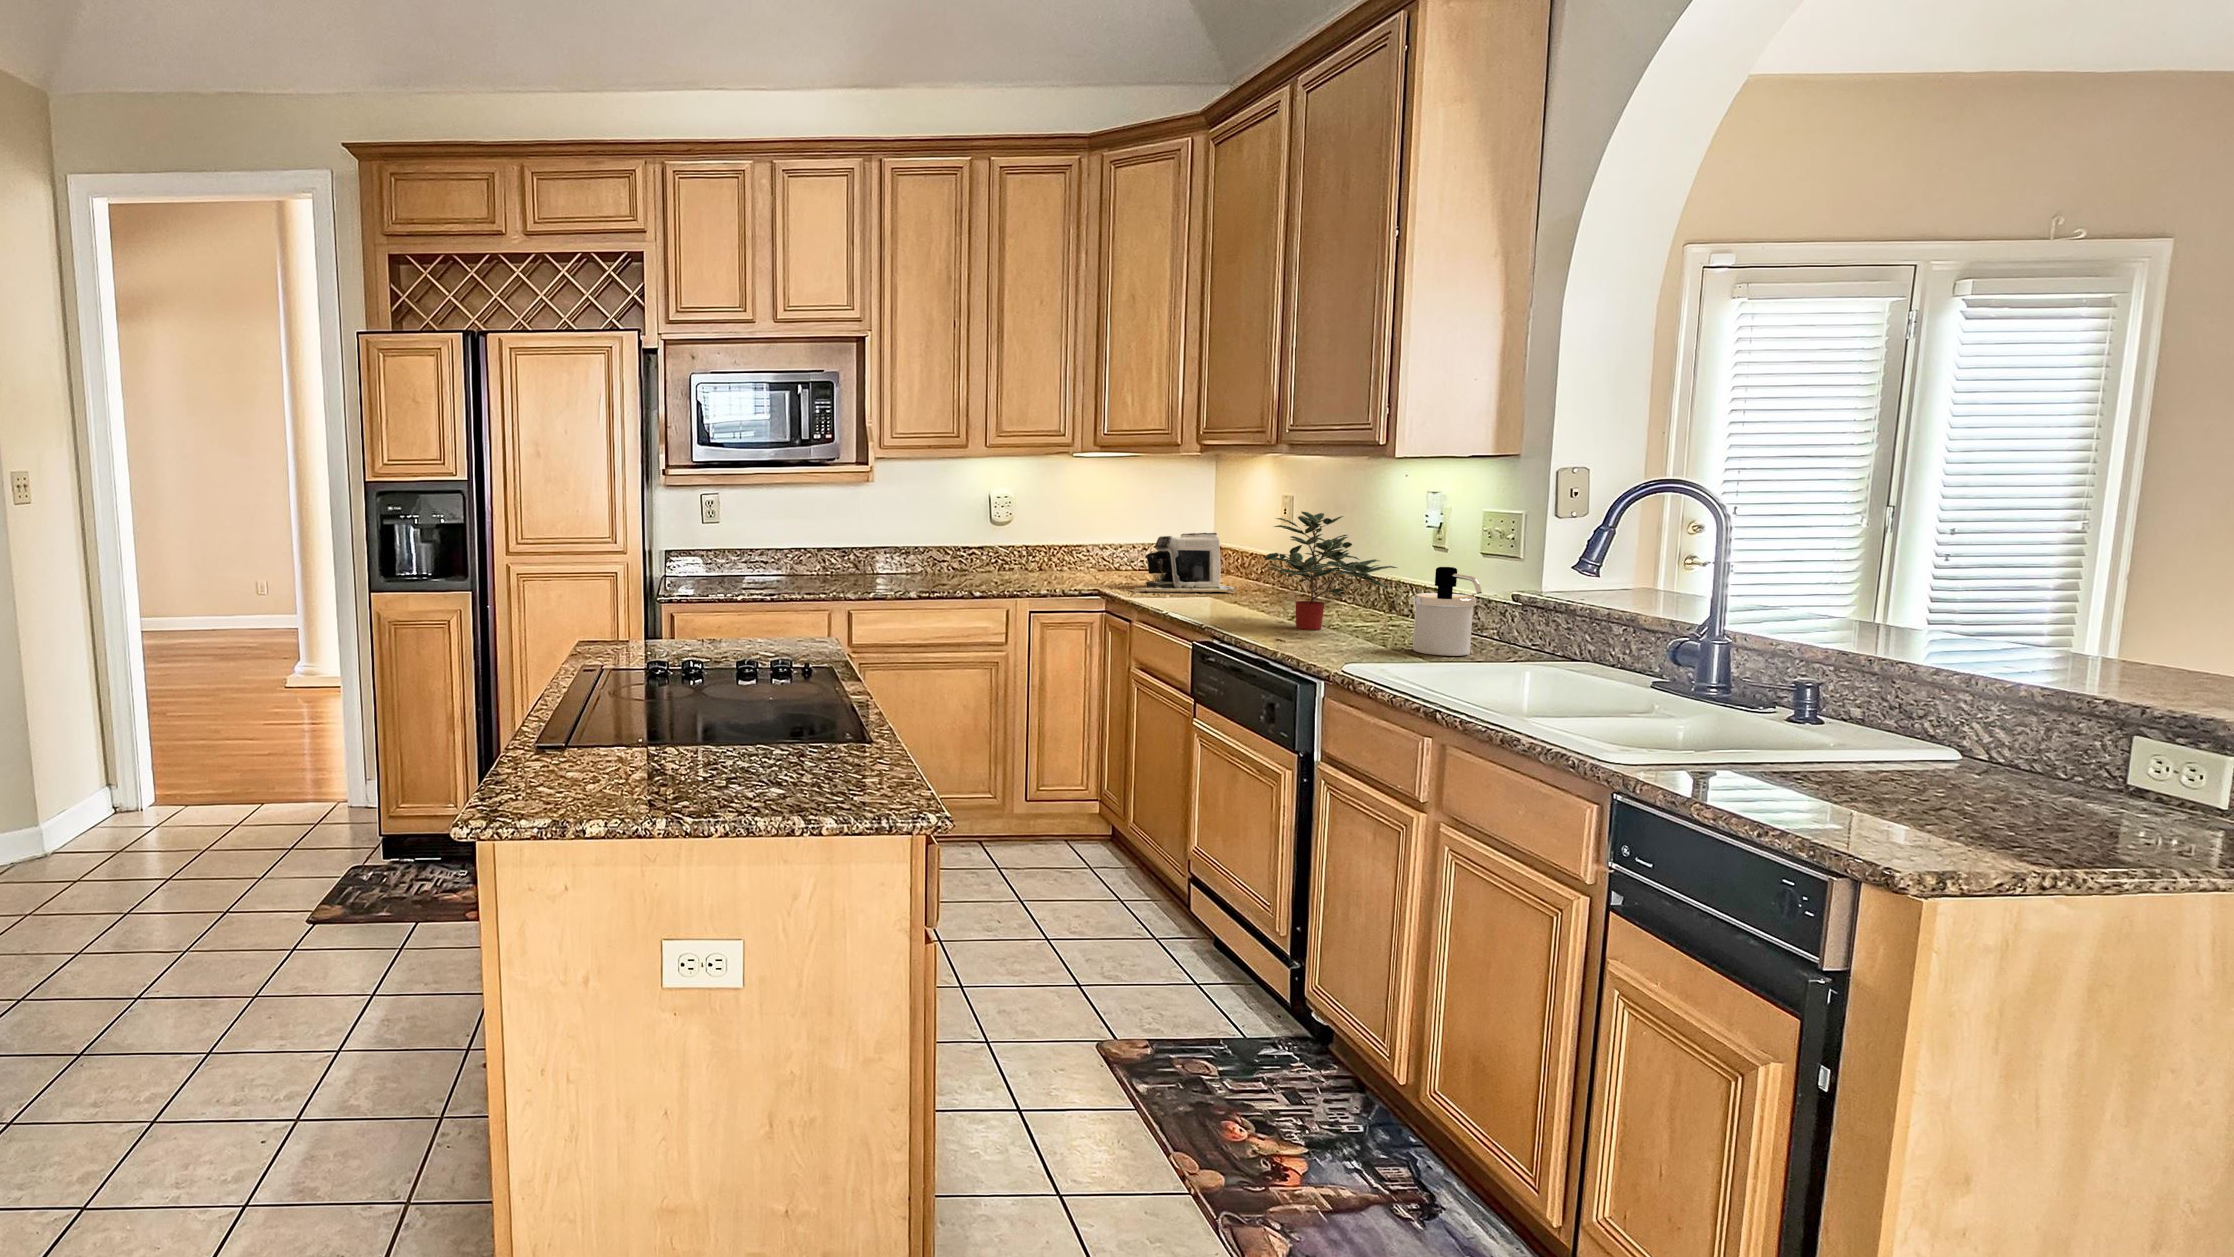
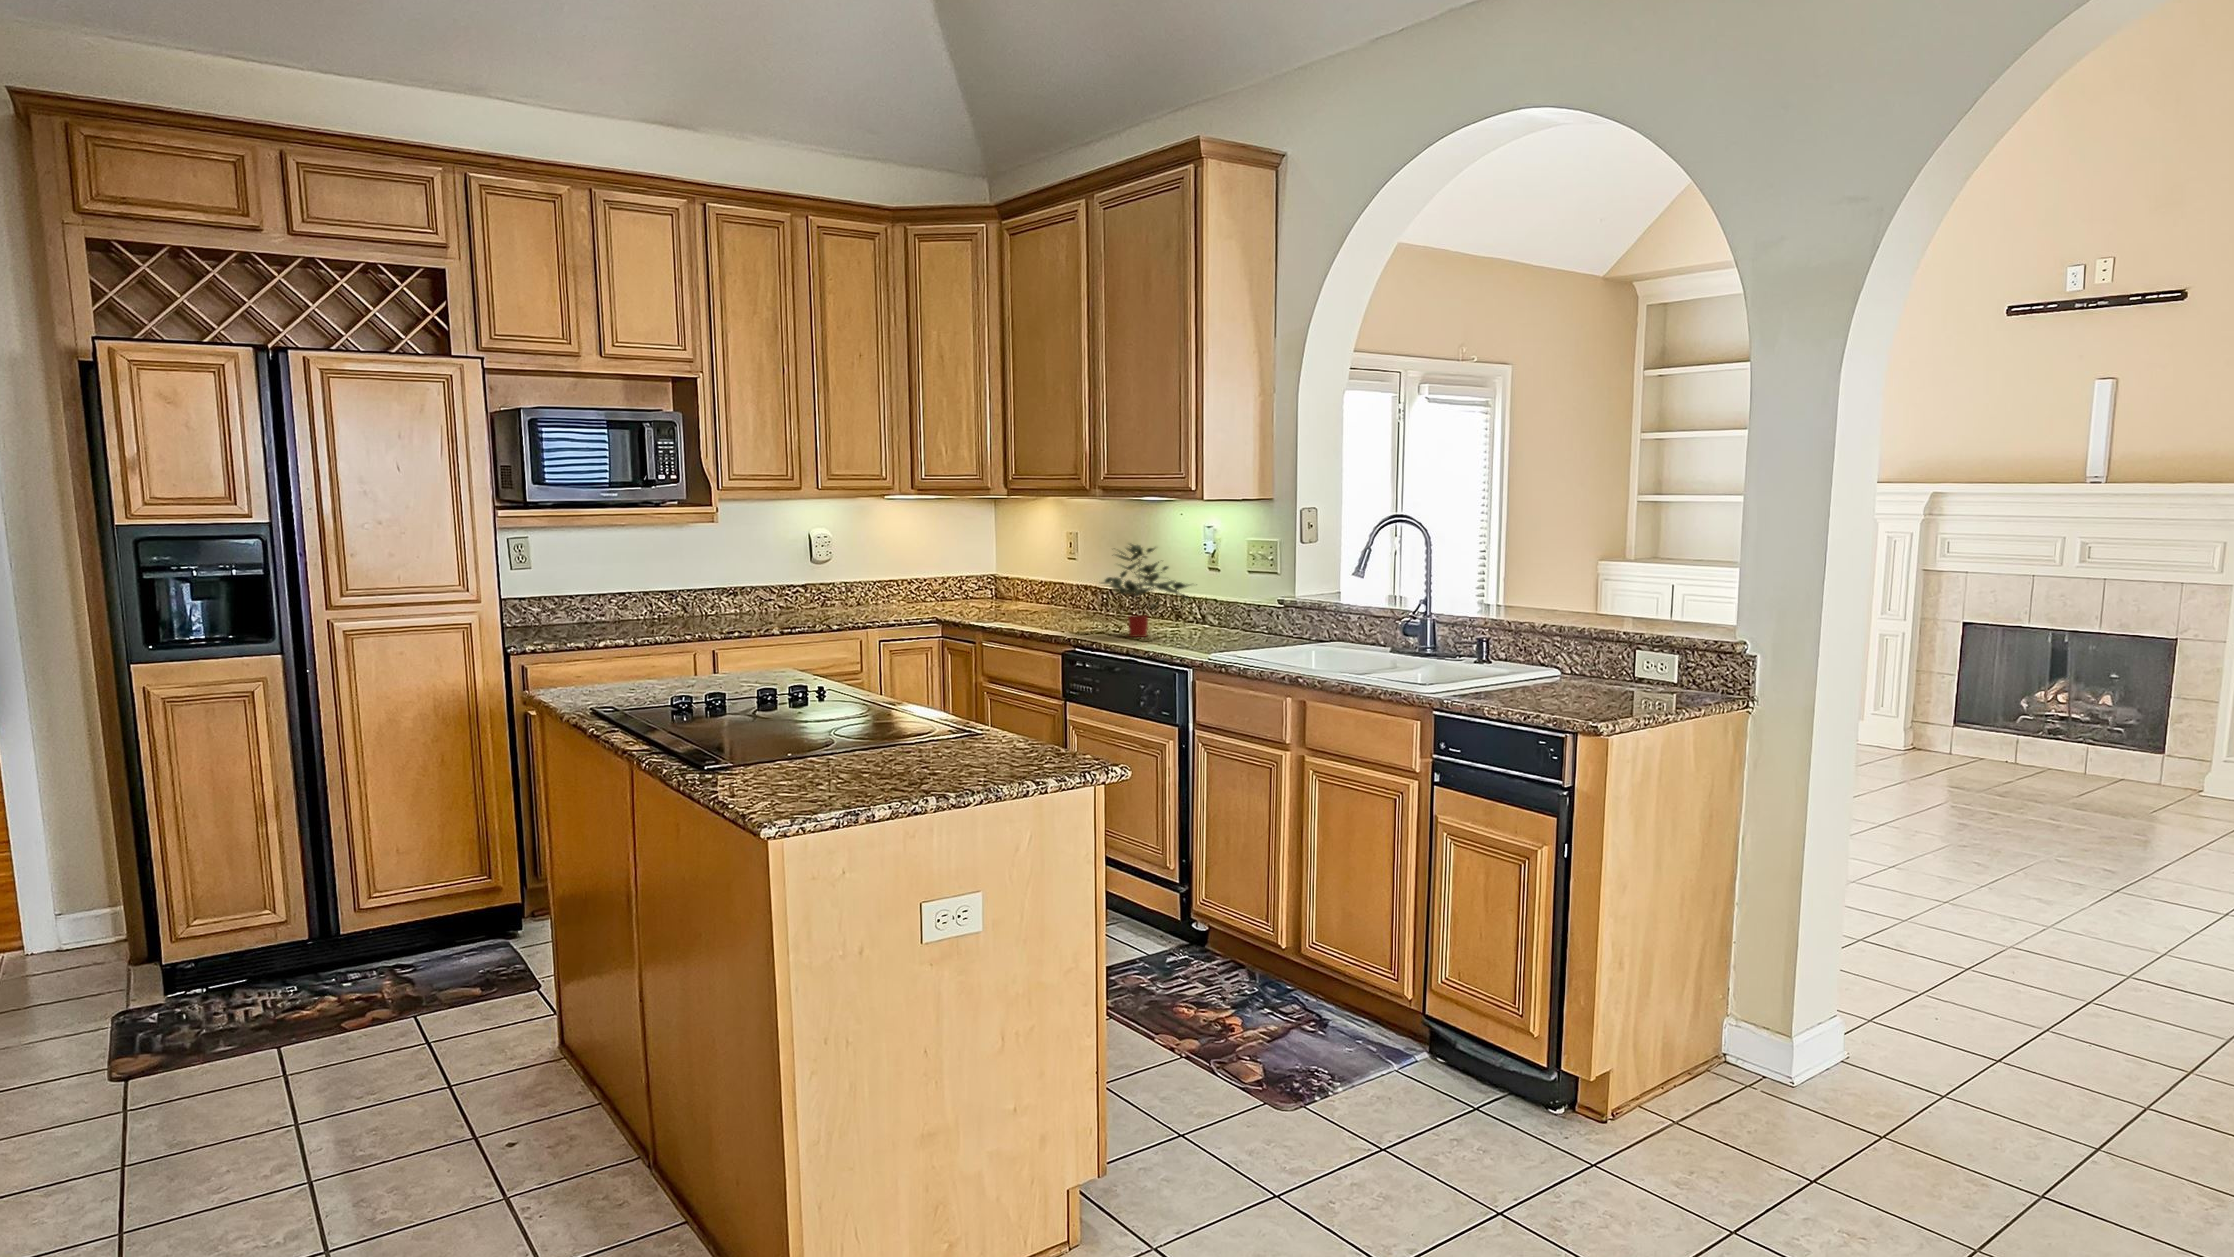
coffee maker: present [1128,533,1236,593] -> none [958,566,1047,620]
soap dispenser: present [1413,567,1482,656] -> none [1221,581,1270,646]

